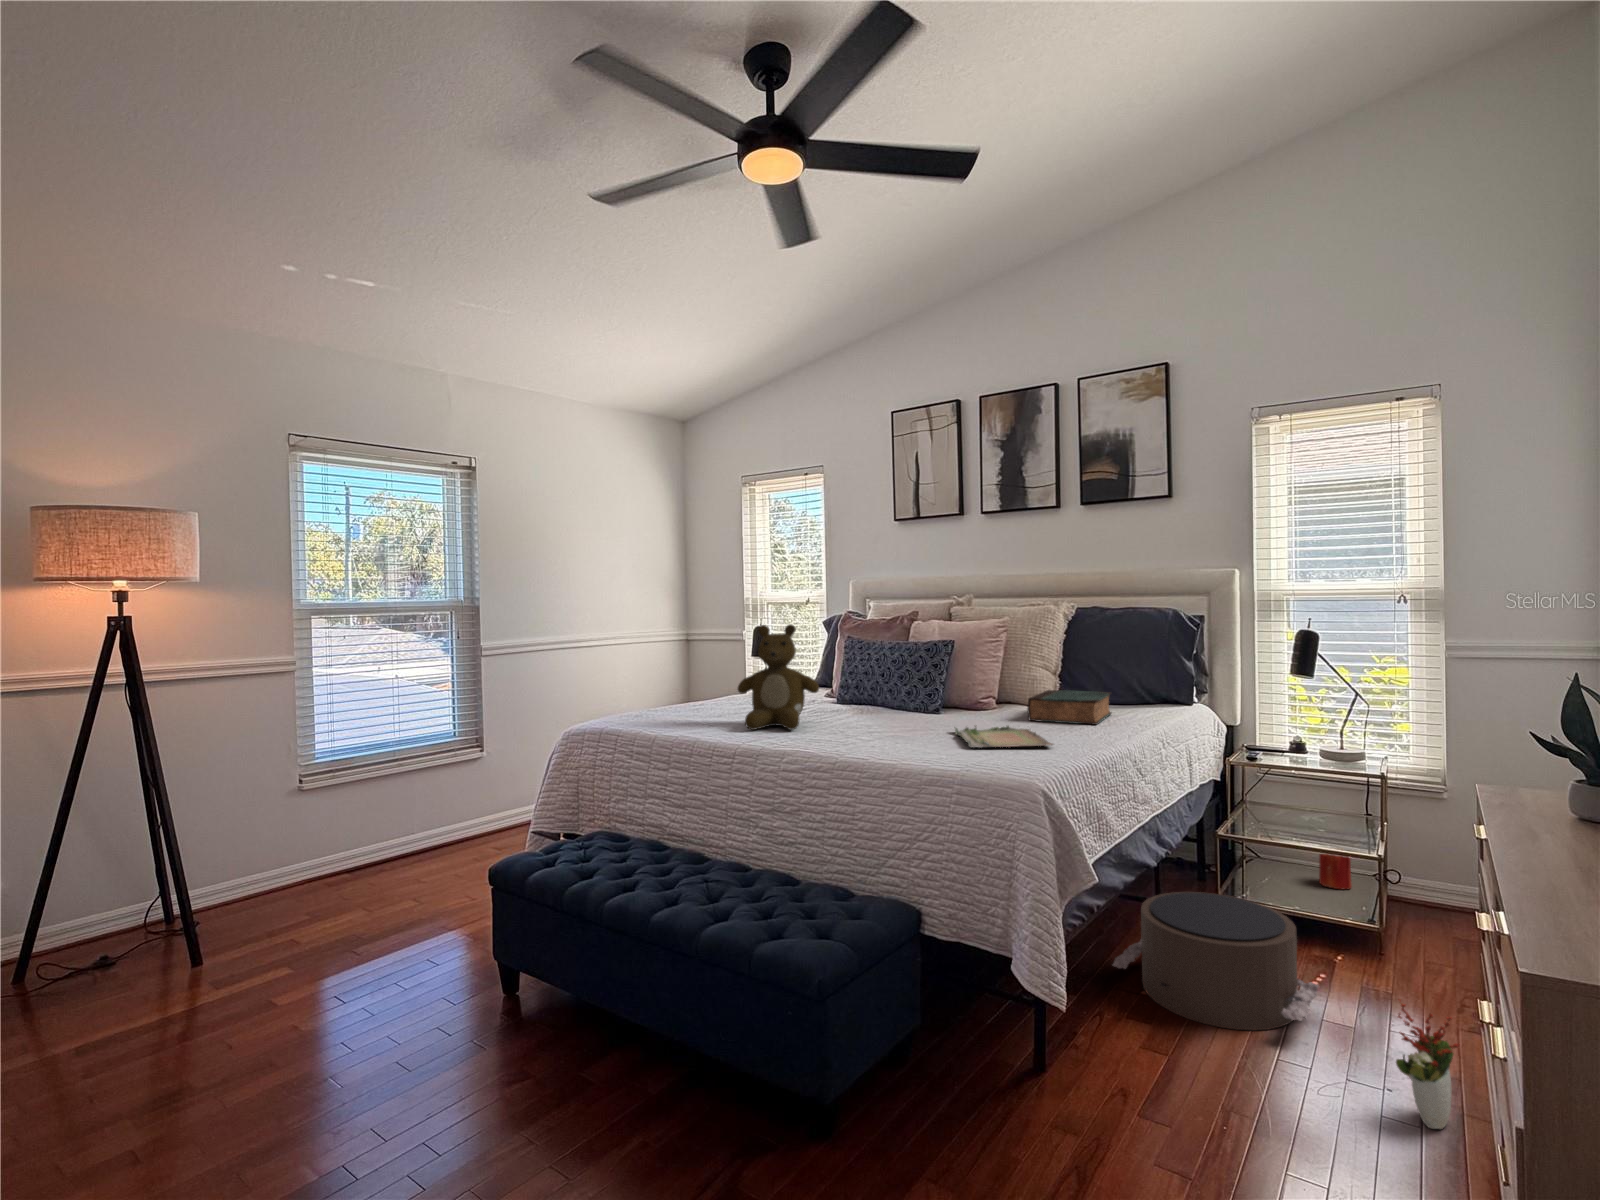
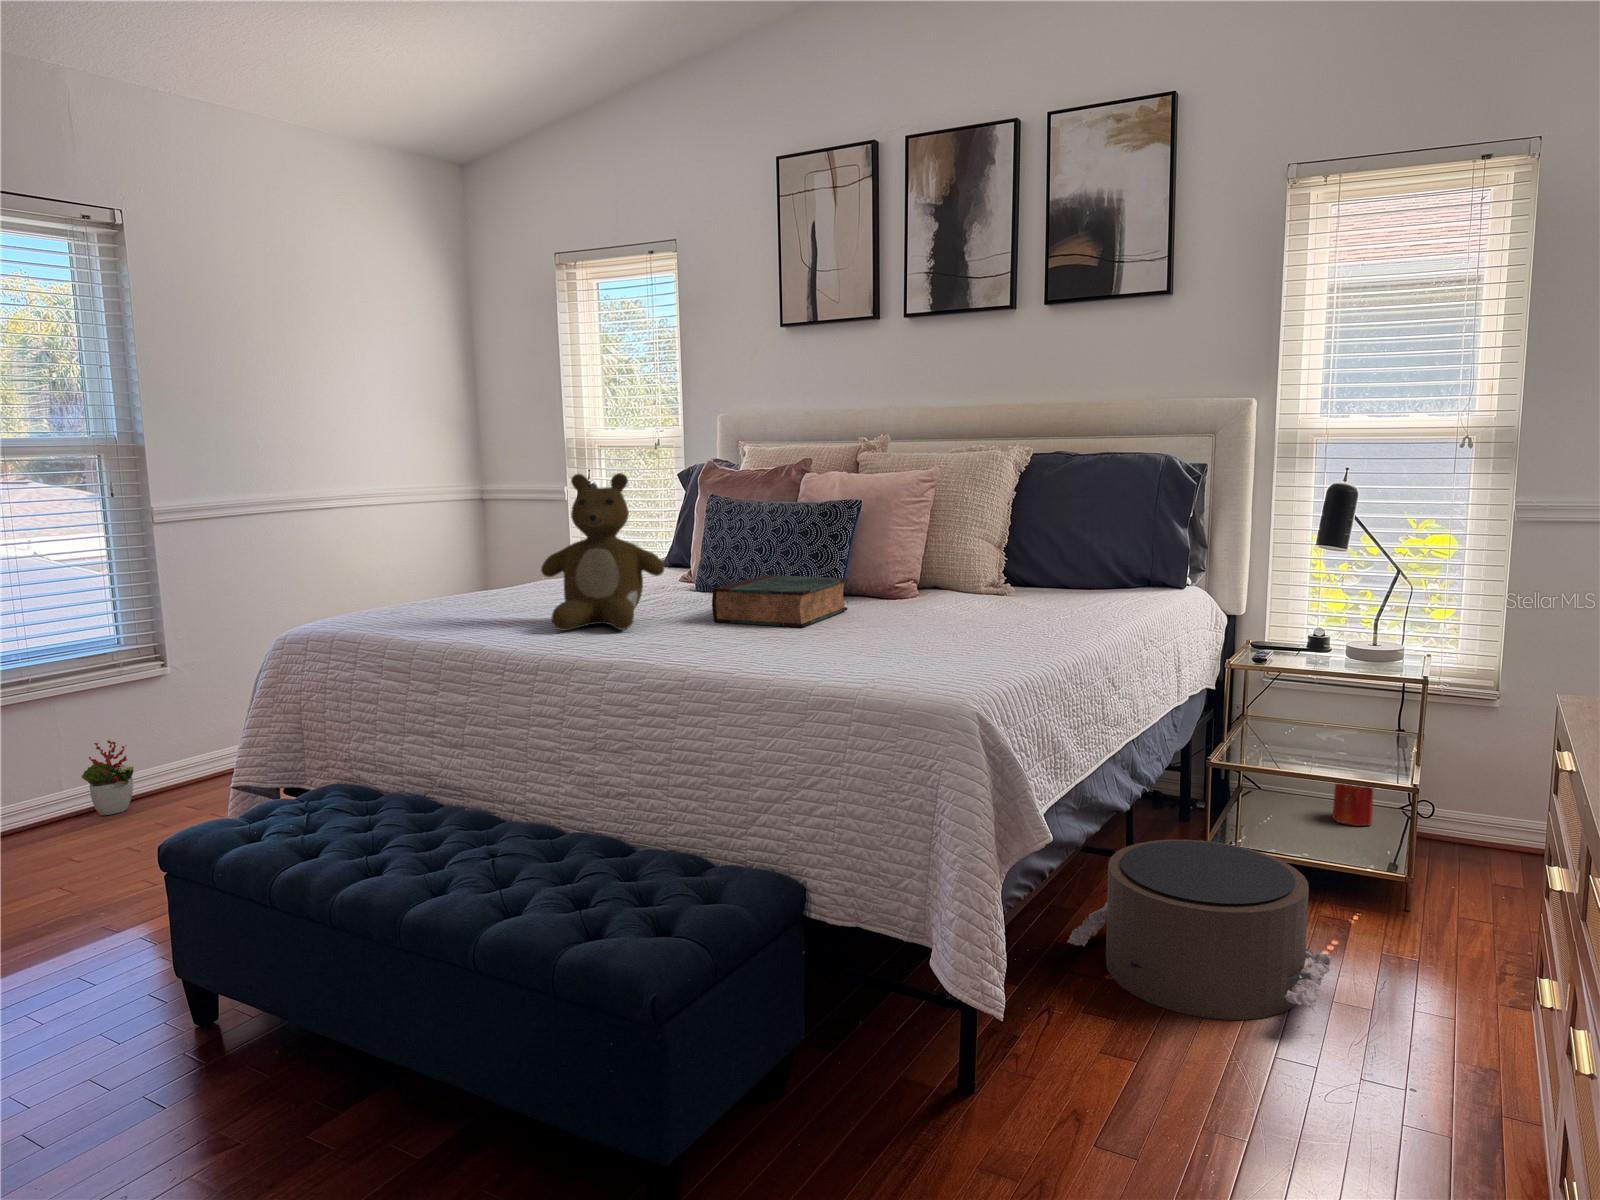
book: present [1027,690,1111,725] -> present [712,575,848,627]
tray: present [954,726,1053,748] -> none [859,611,1000,654]
decorative plant: present [1396,1000,1460,1129] -> present [82,740,133,815]

